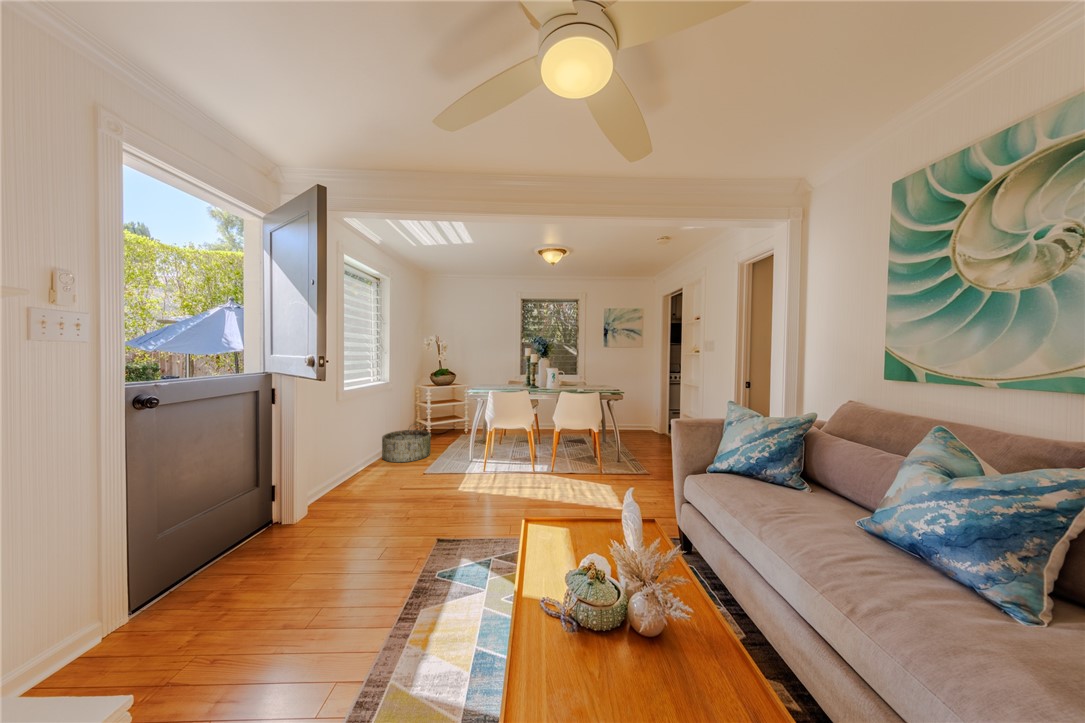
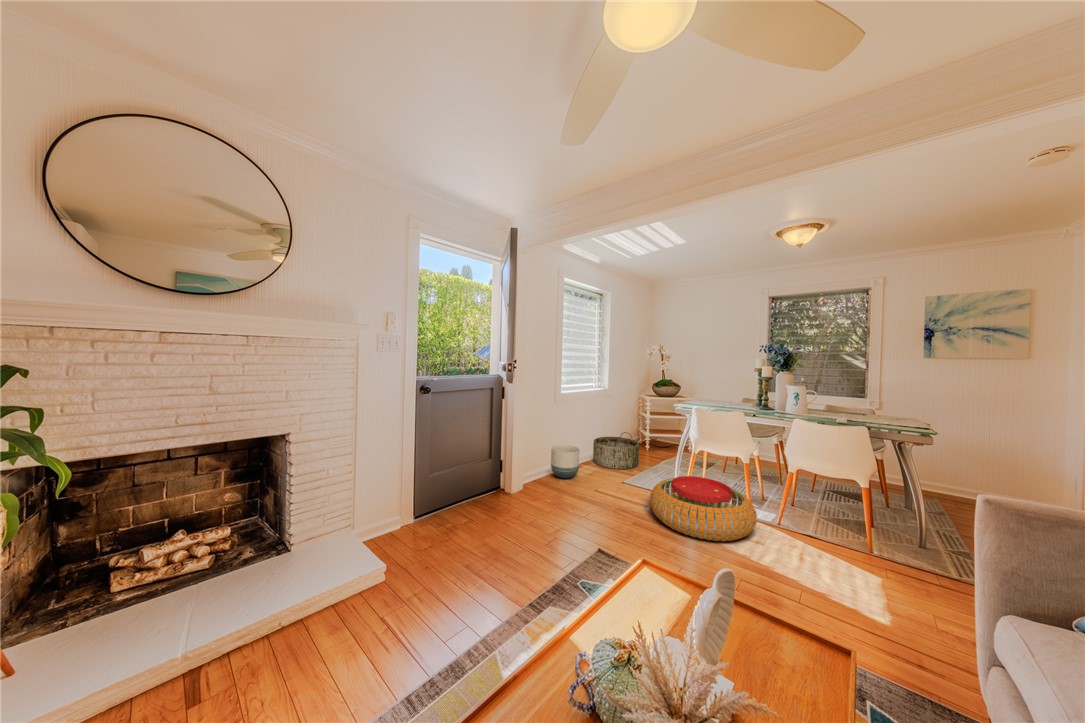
planter: none [341,447,376,485] -> present [551,445,579,478]
pouf: none [462,449,543,498] -> present [650,476,757,541]

